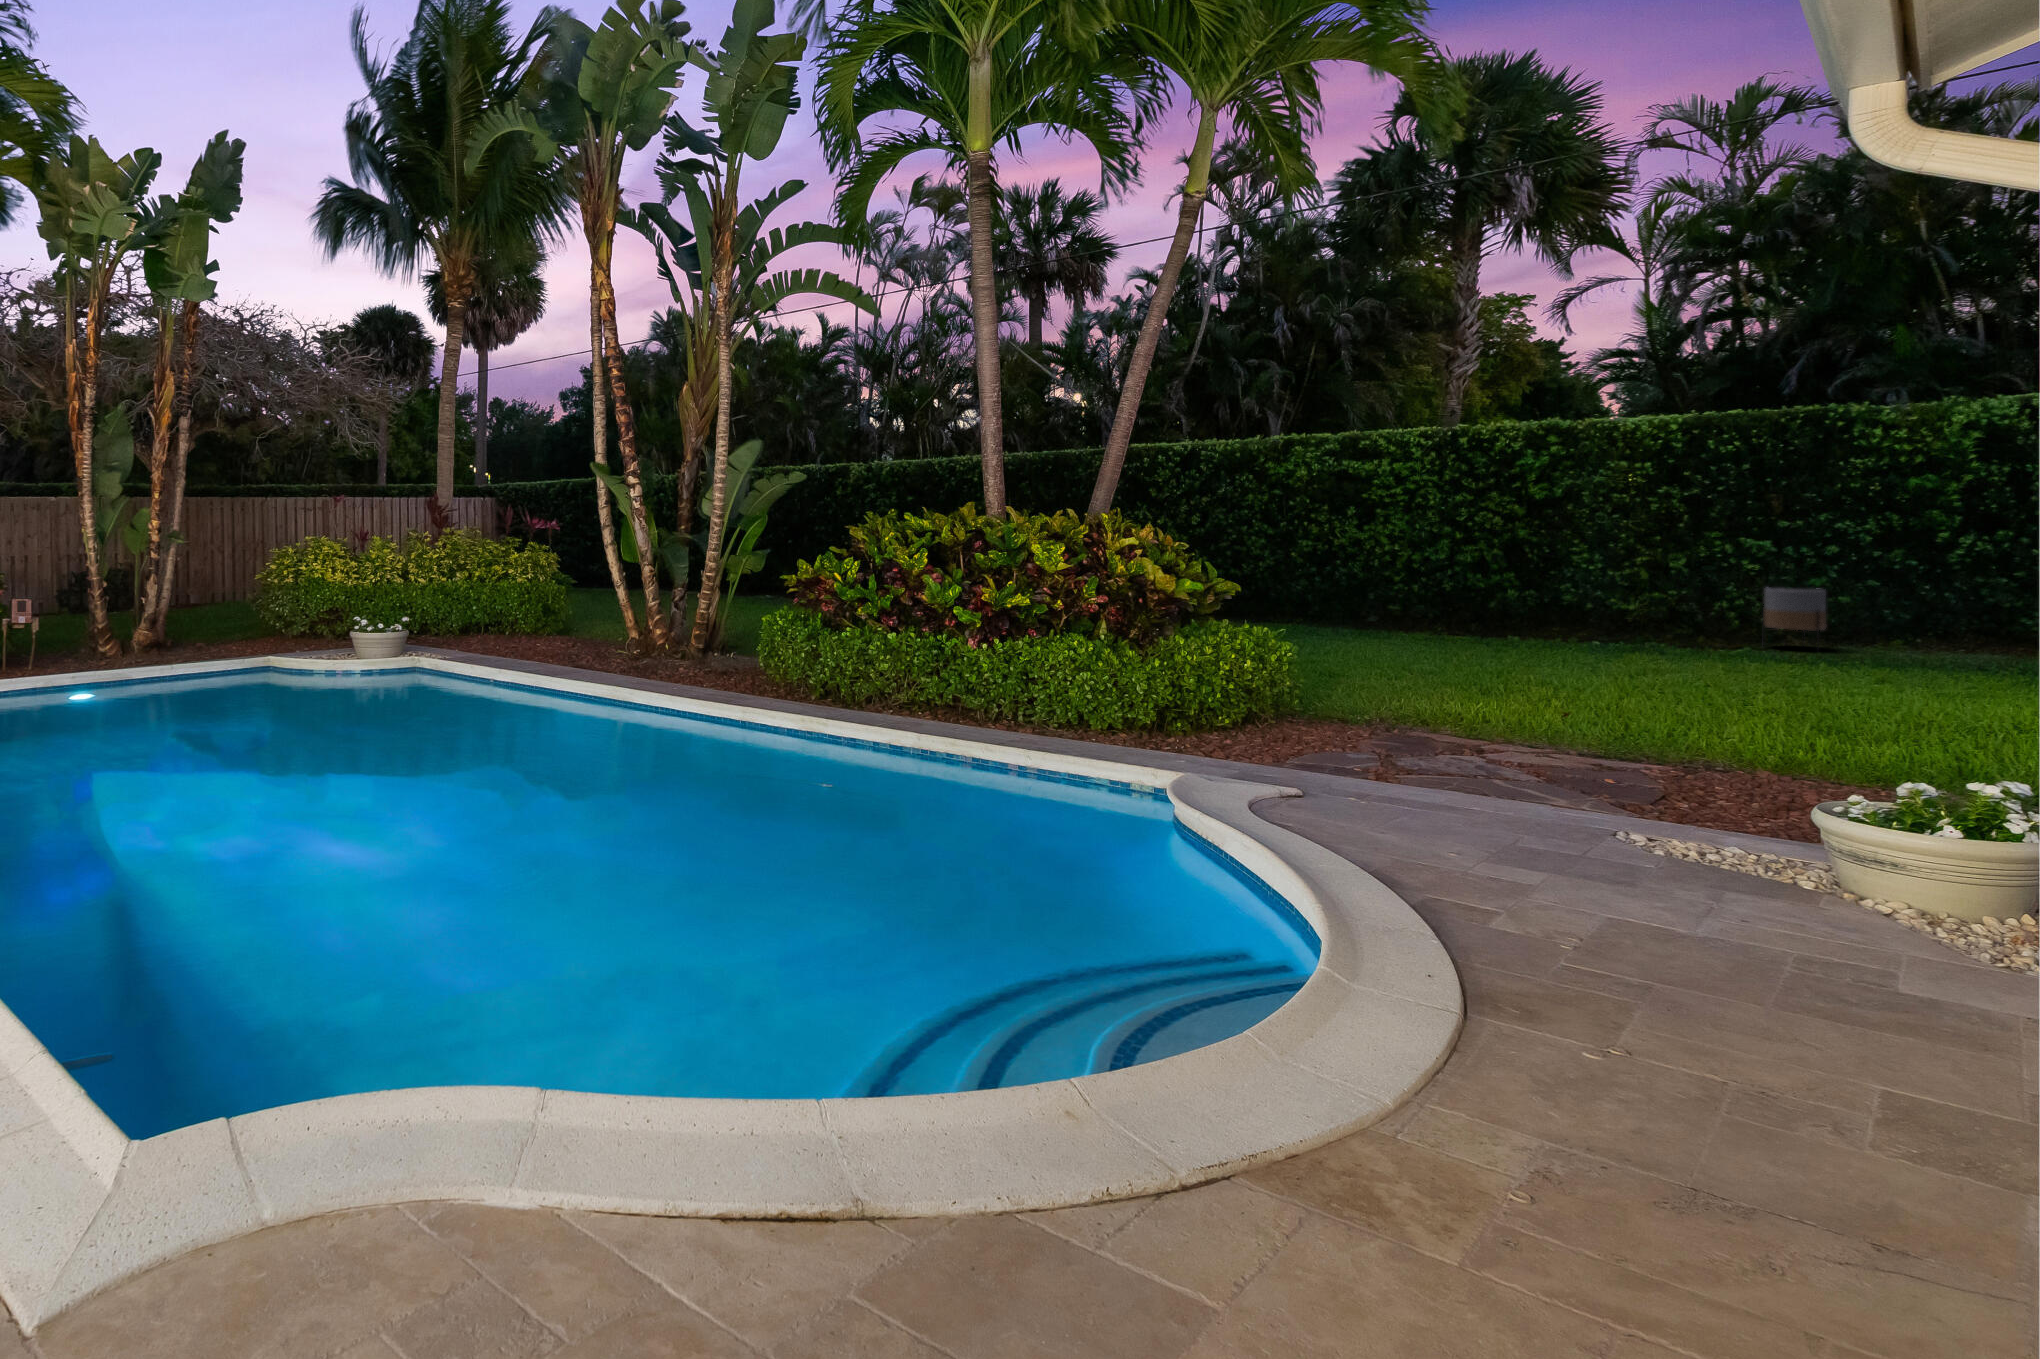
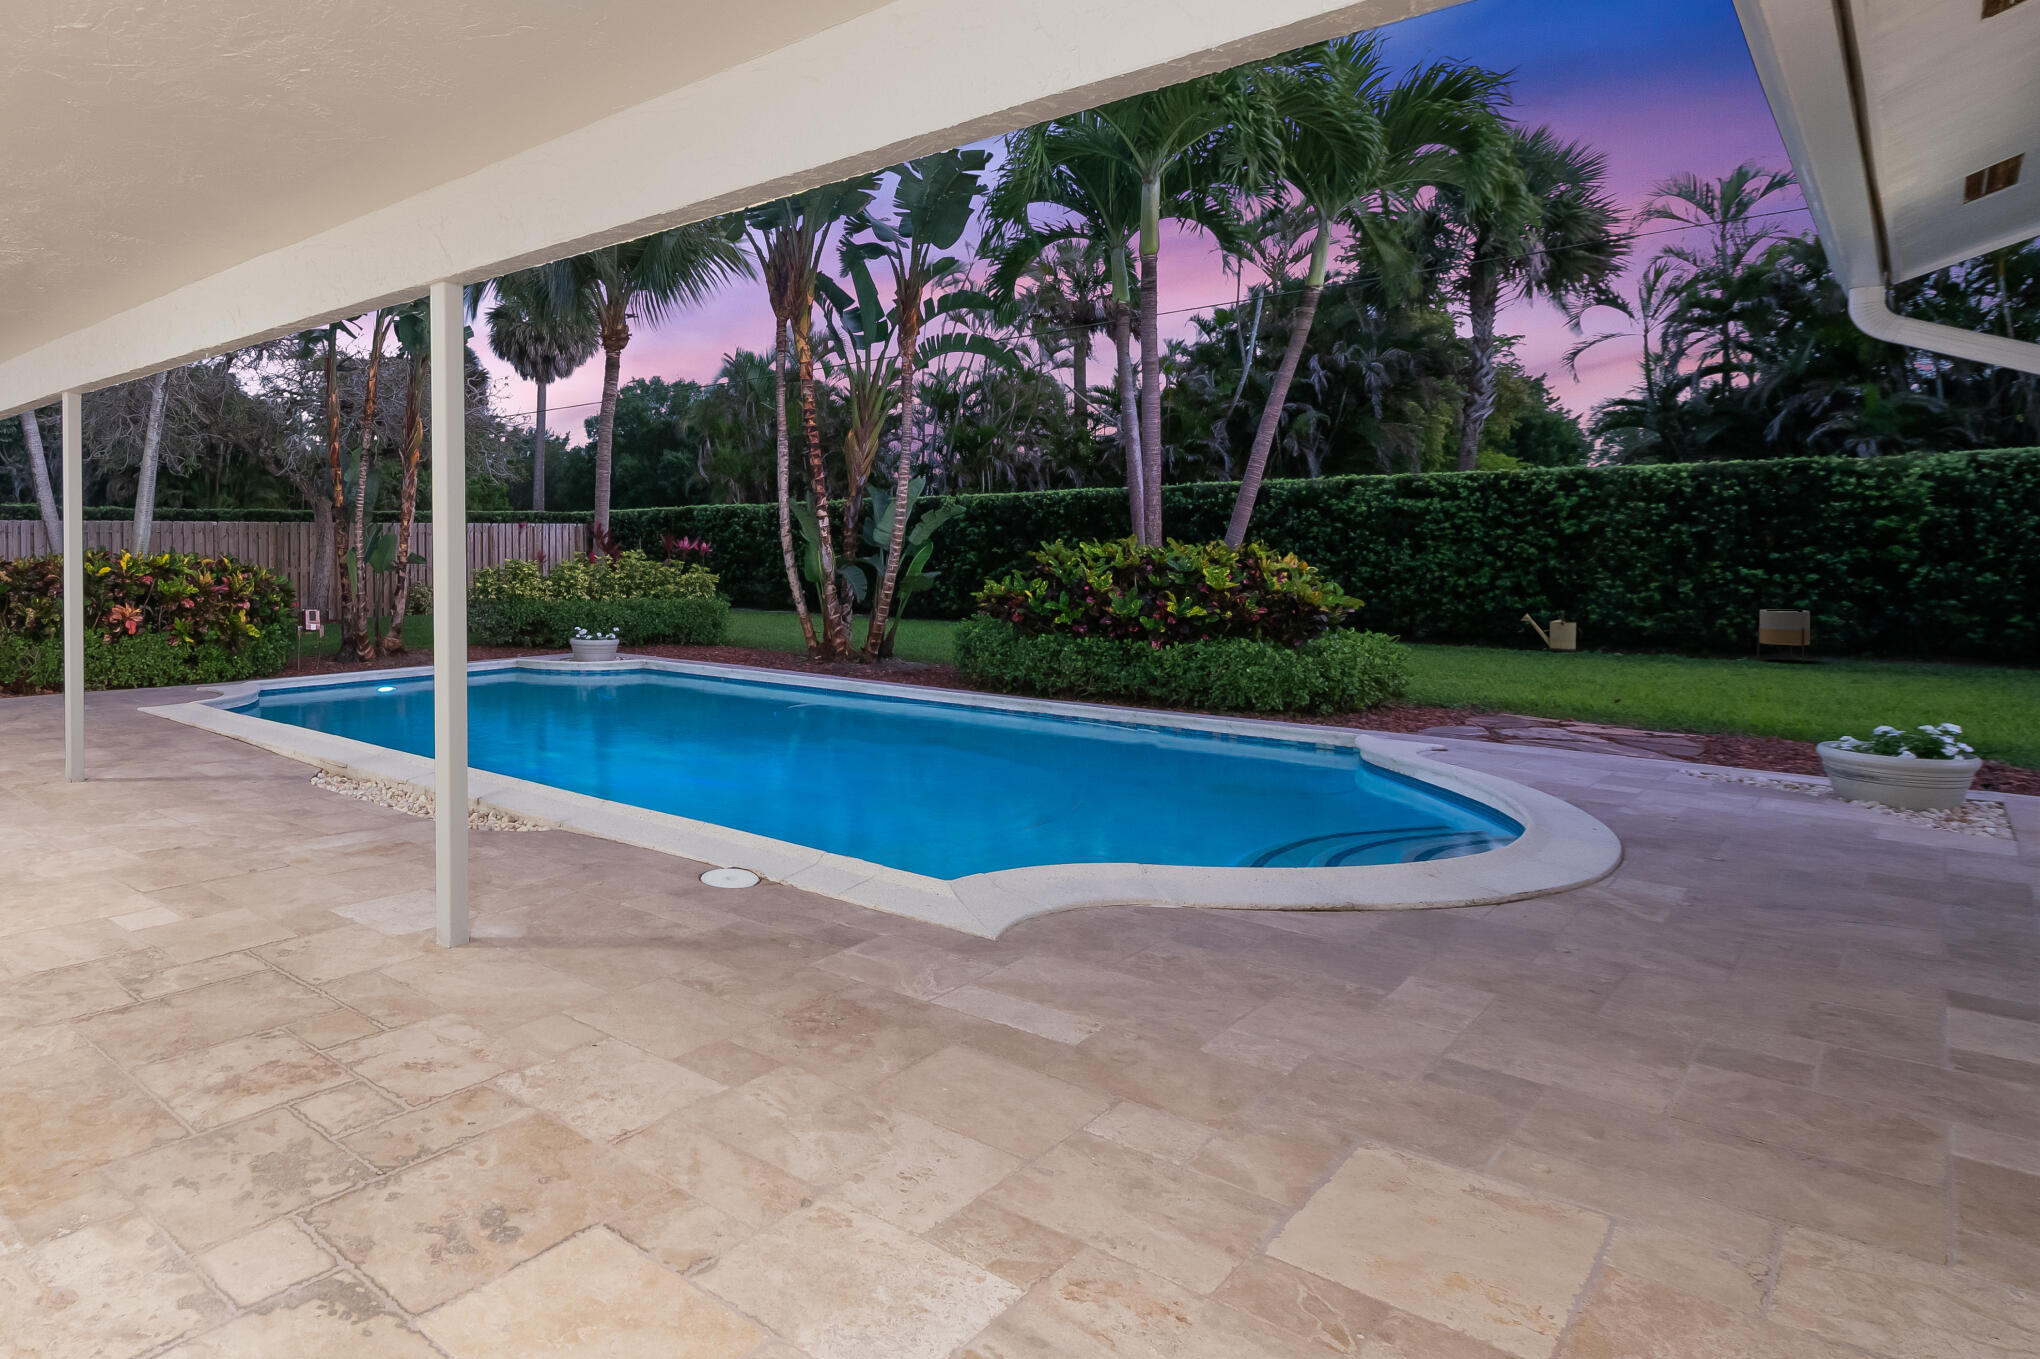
watering can: none [1483,588,1554,635] -> present [1521,611,1577,652]

